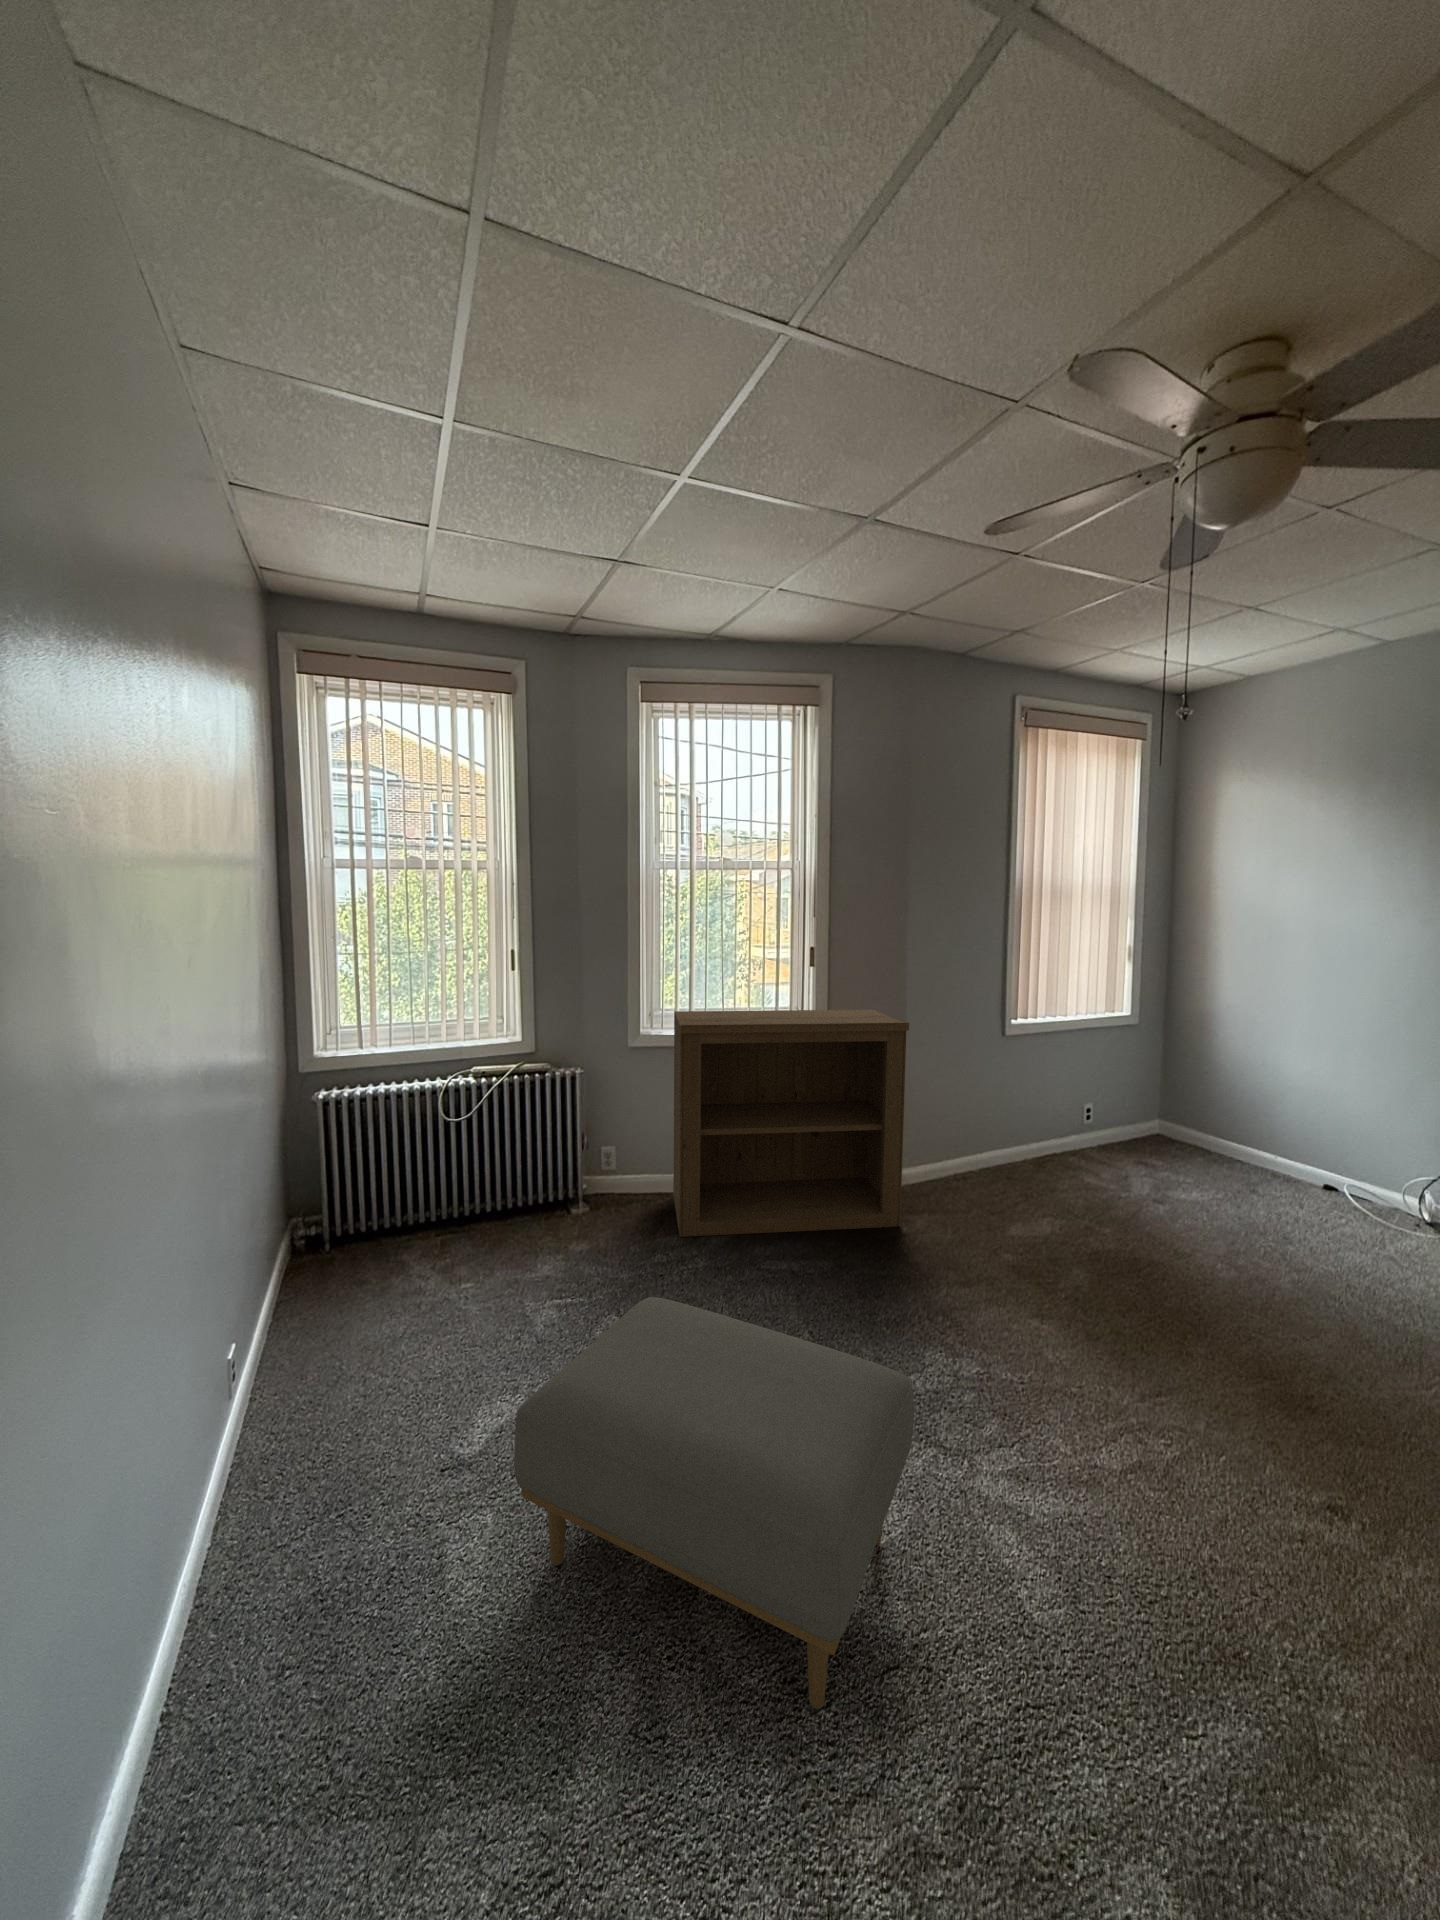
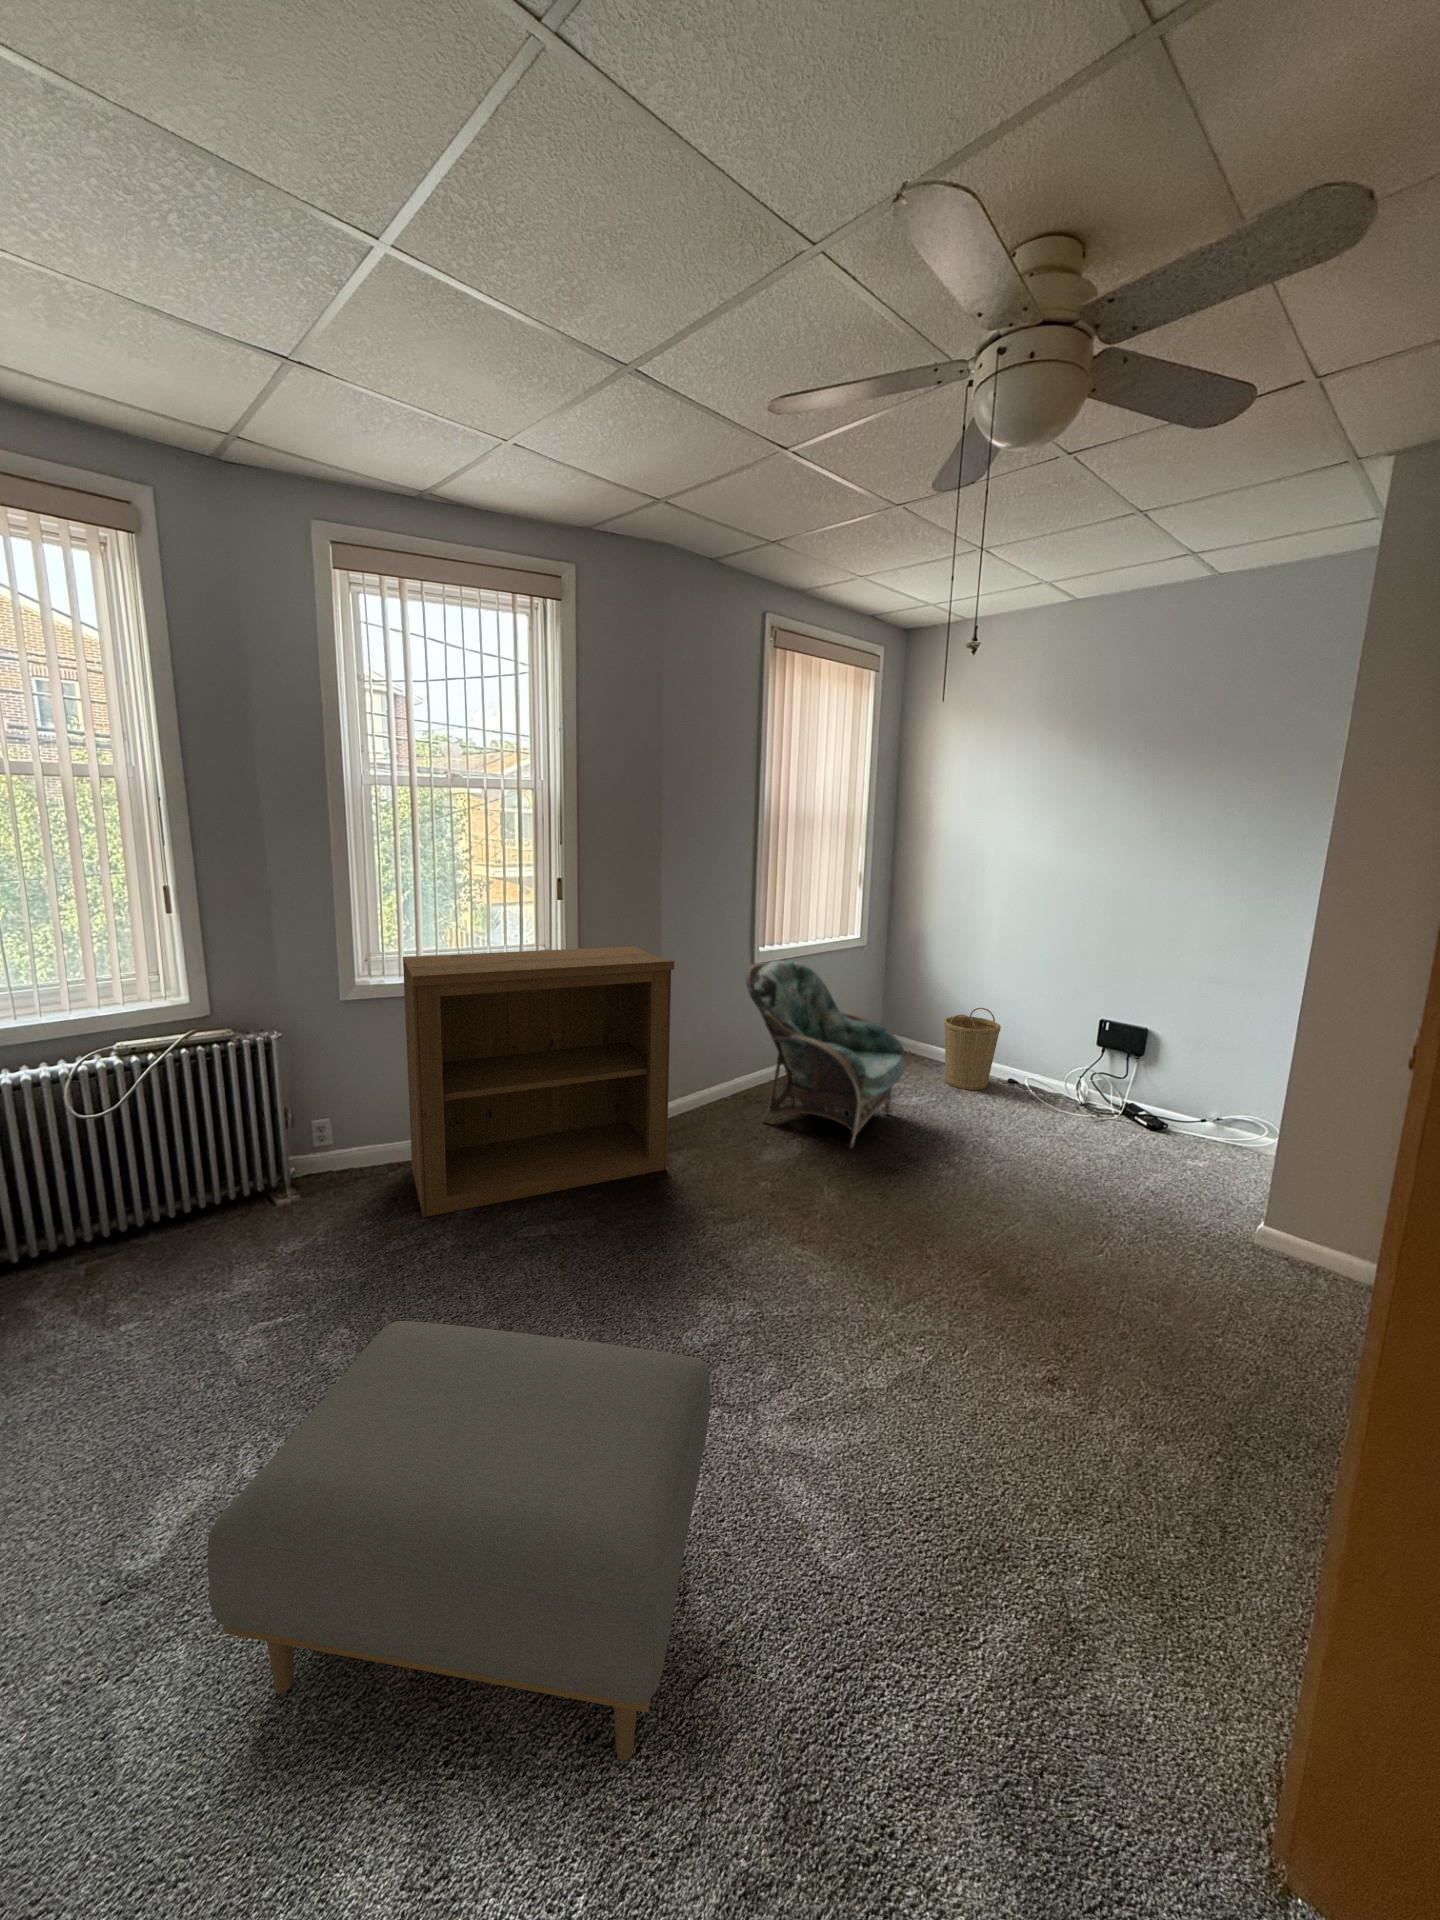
armchair: none [987,1030,1172,1232] -> present [746,960,905,1148]
basket: none [1228,1094,1304,1189] -> present [944,1008,1001,1090]

